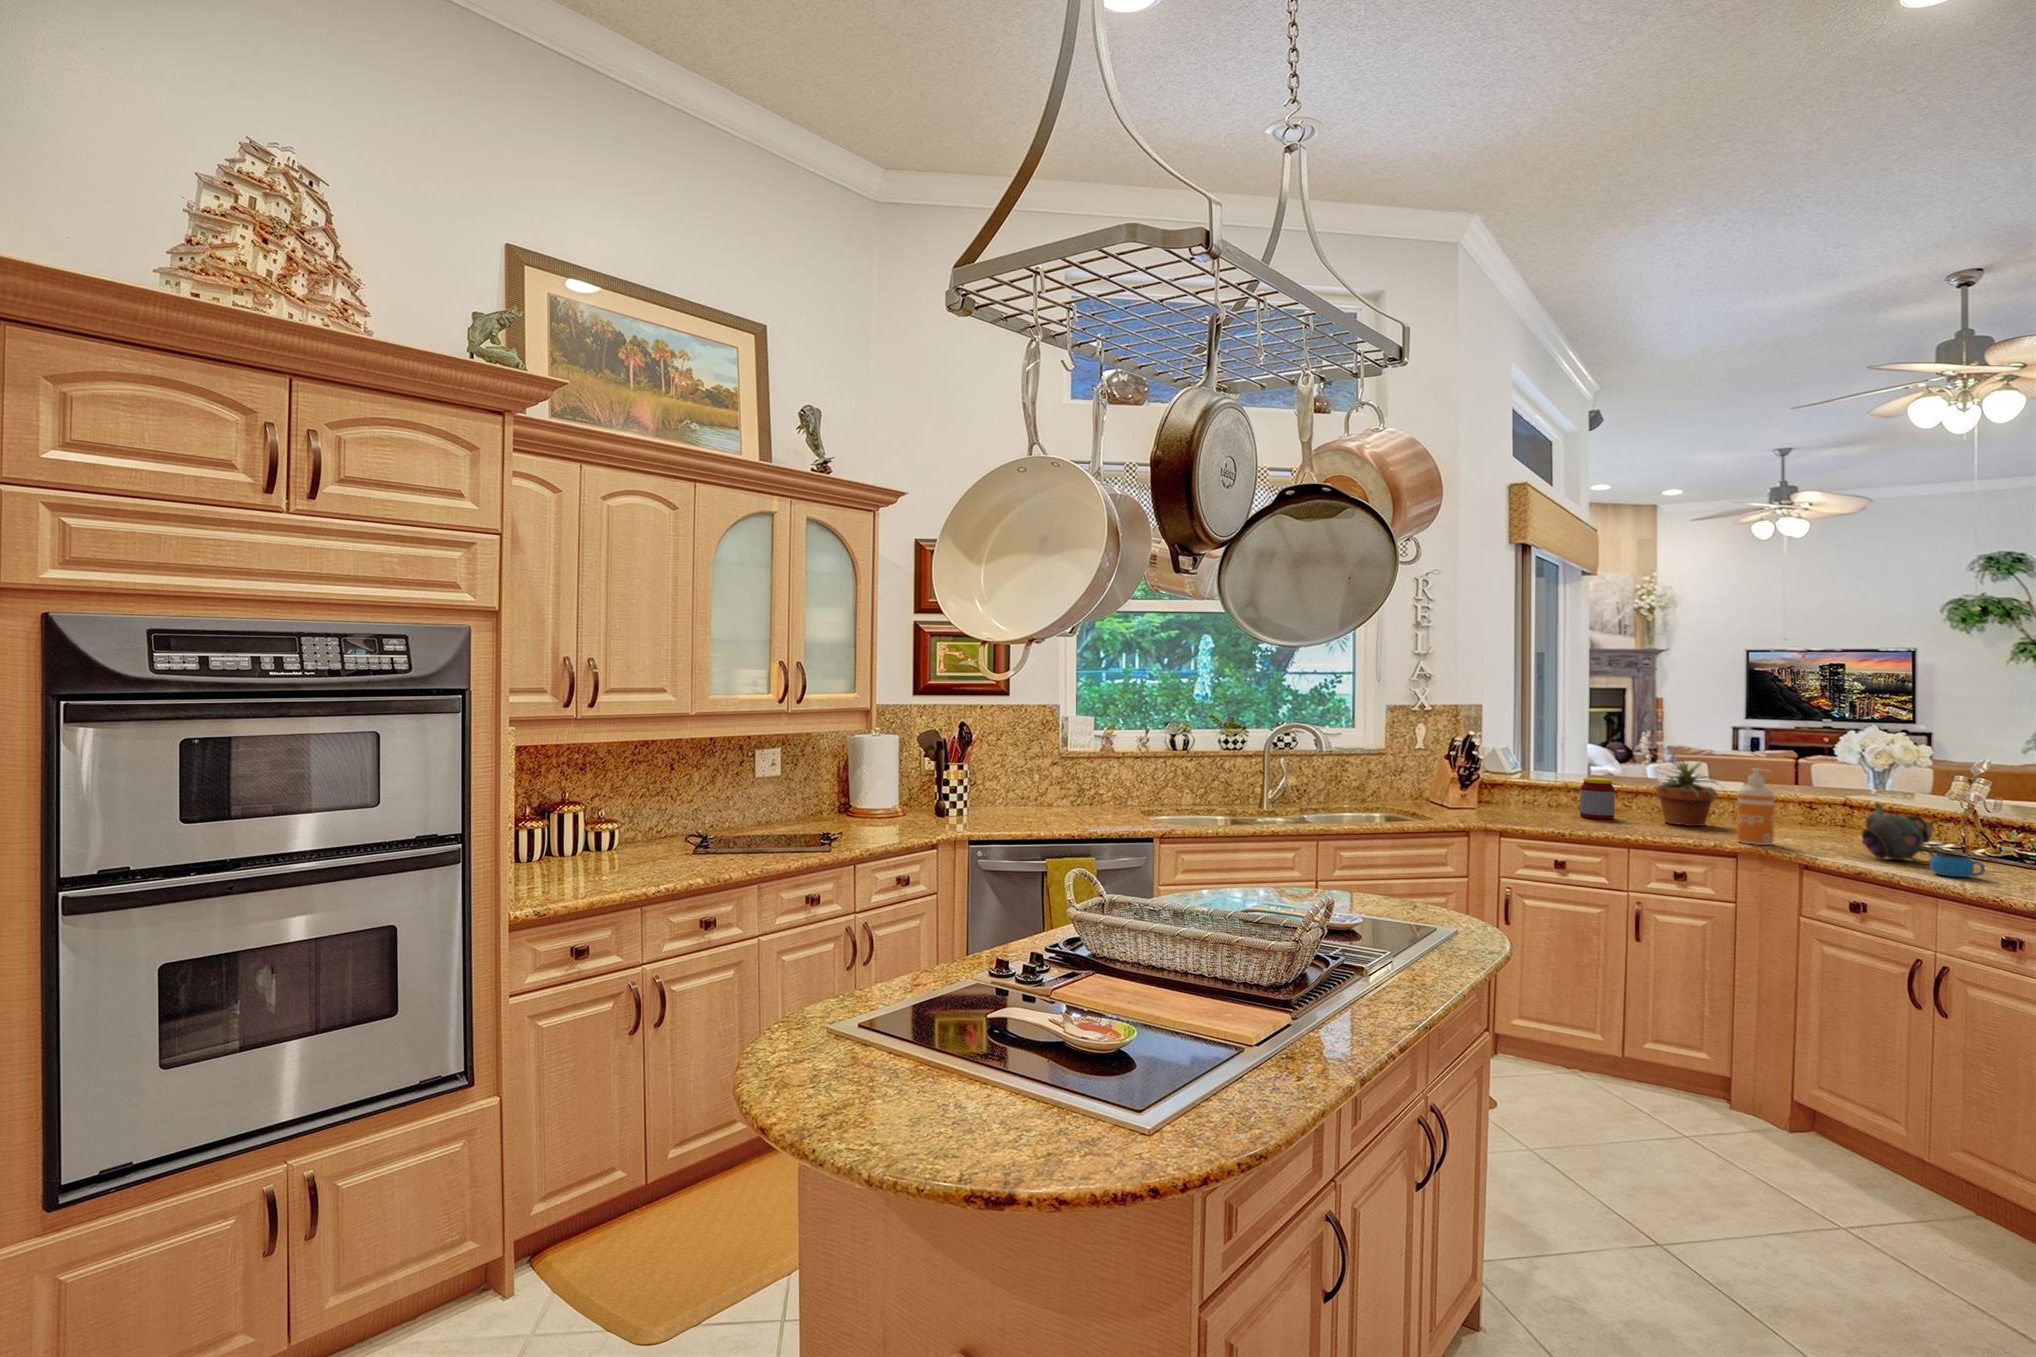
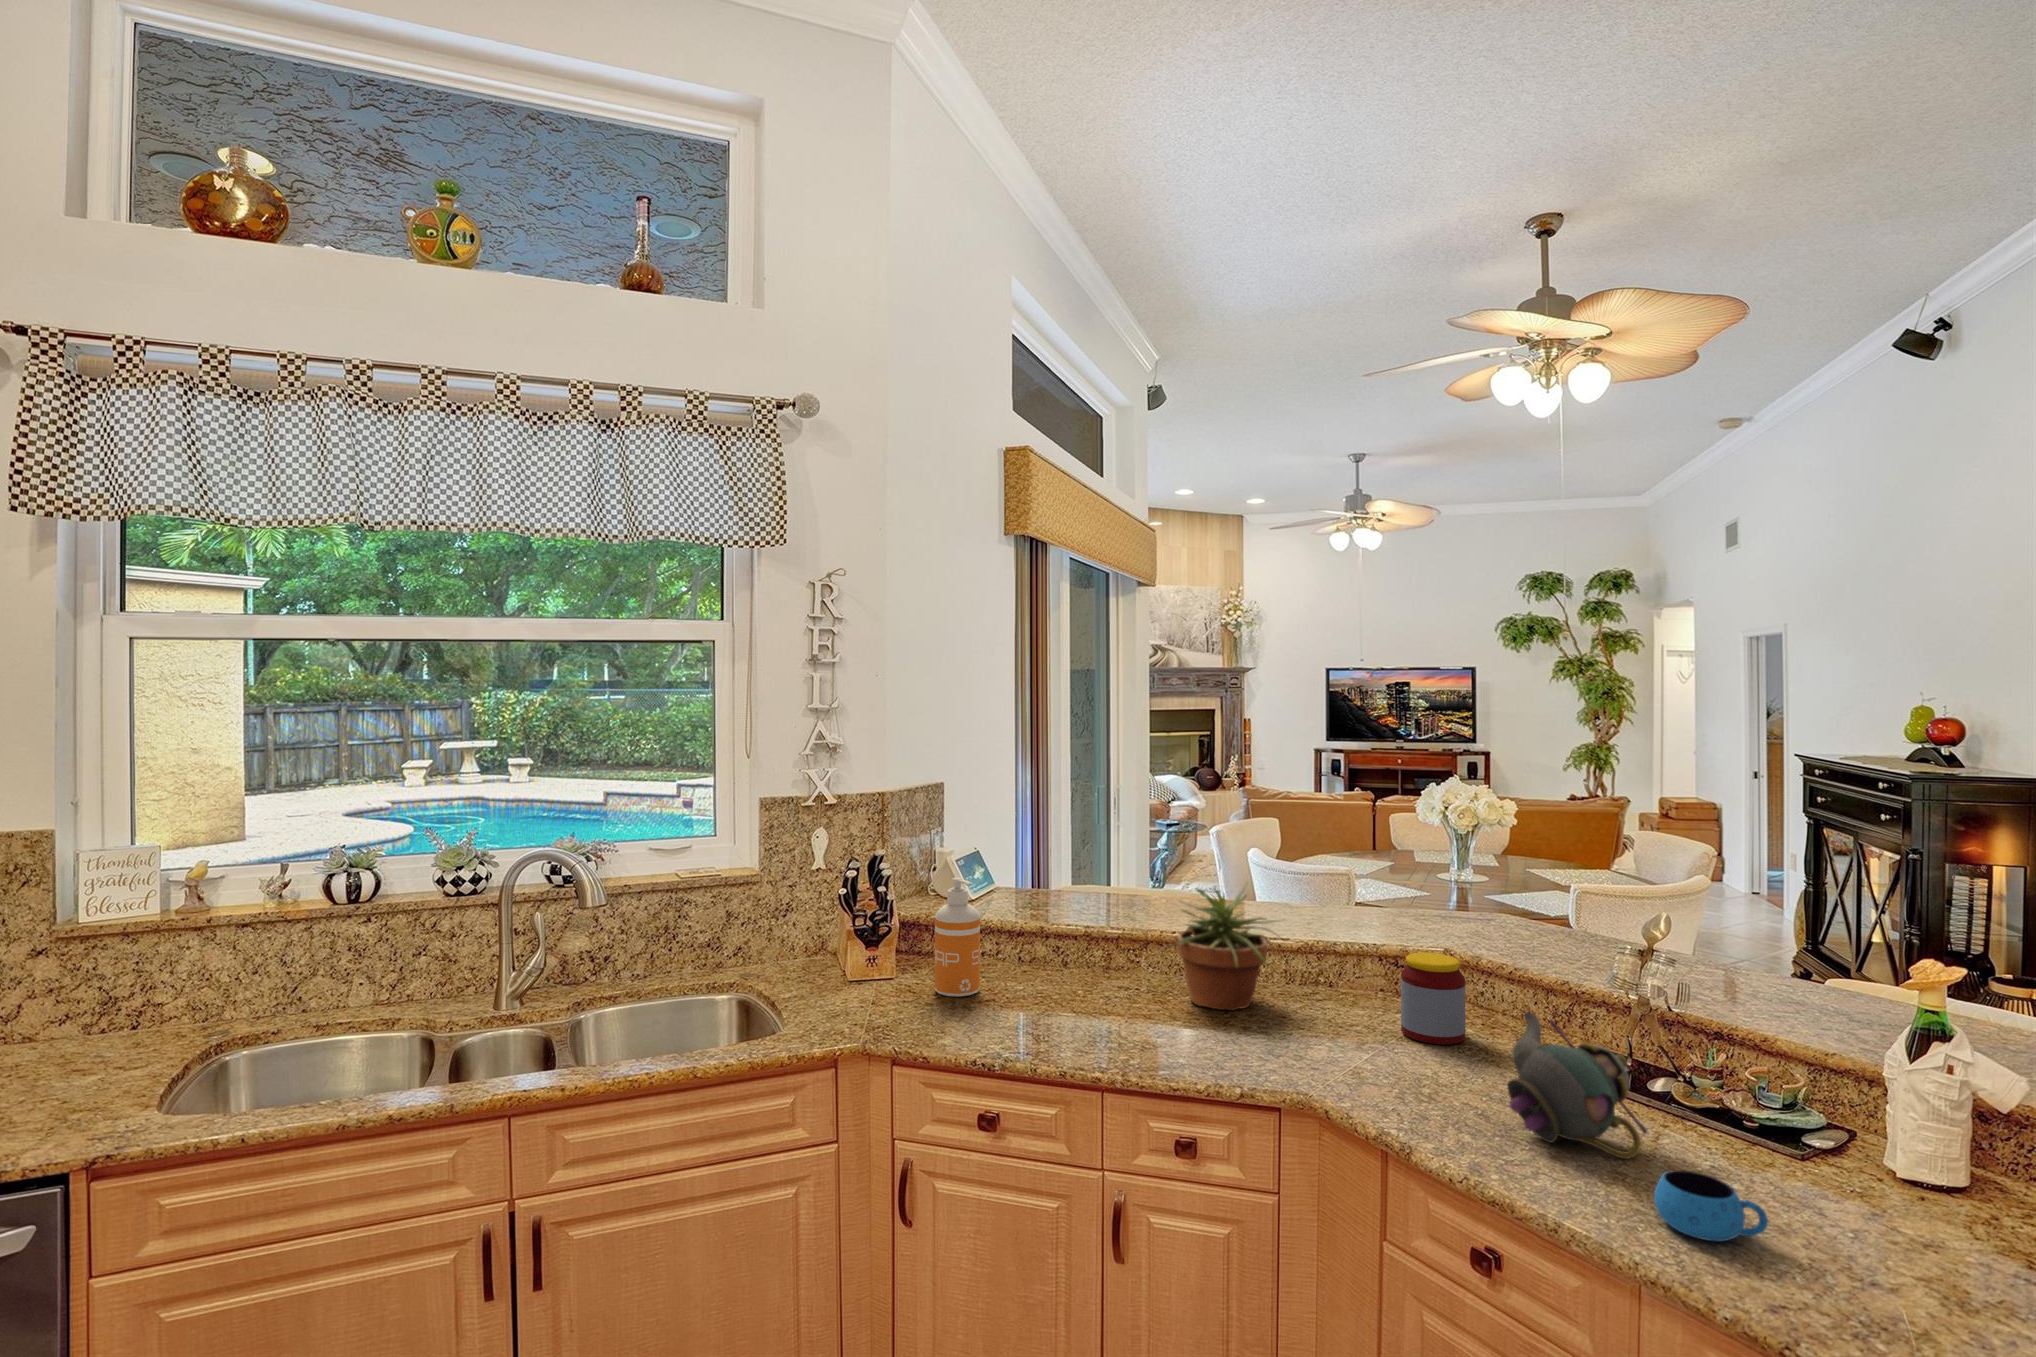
soap dispenser: present [1737,768,1774,845] -> present [935,877,980,997]
jar: present [1580,778,1615,819] -> present [1401,952,1465,1045]

